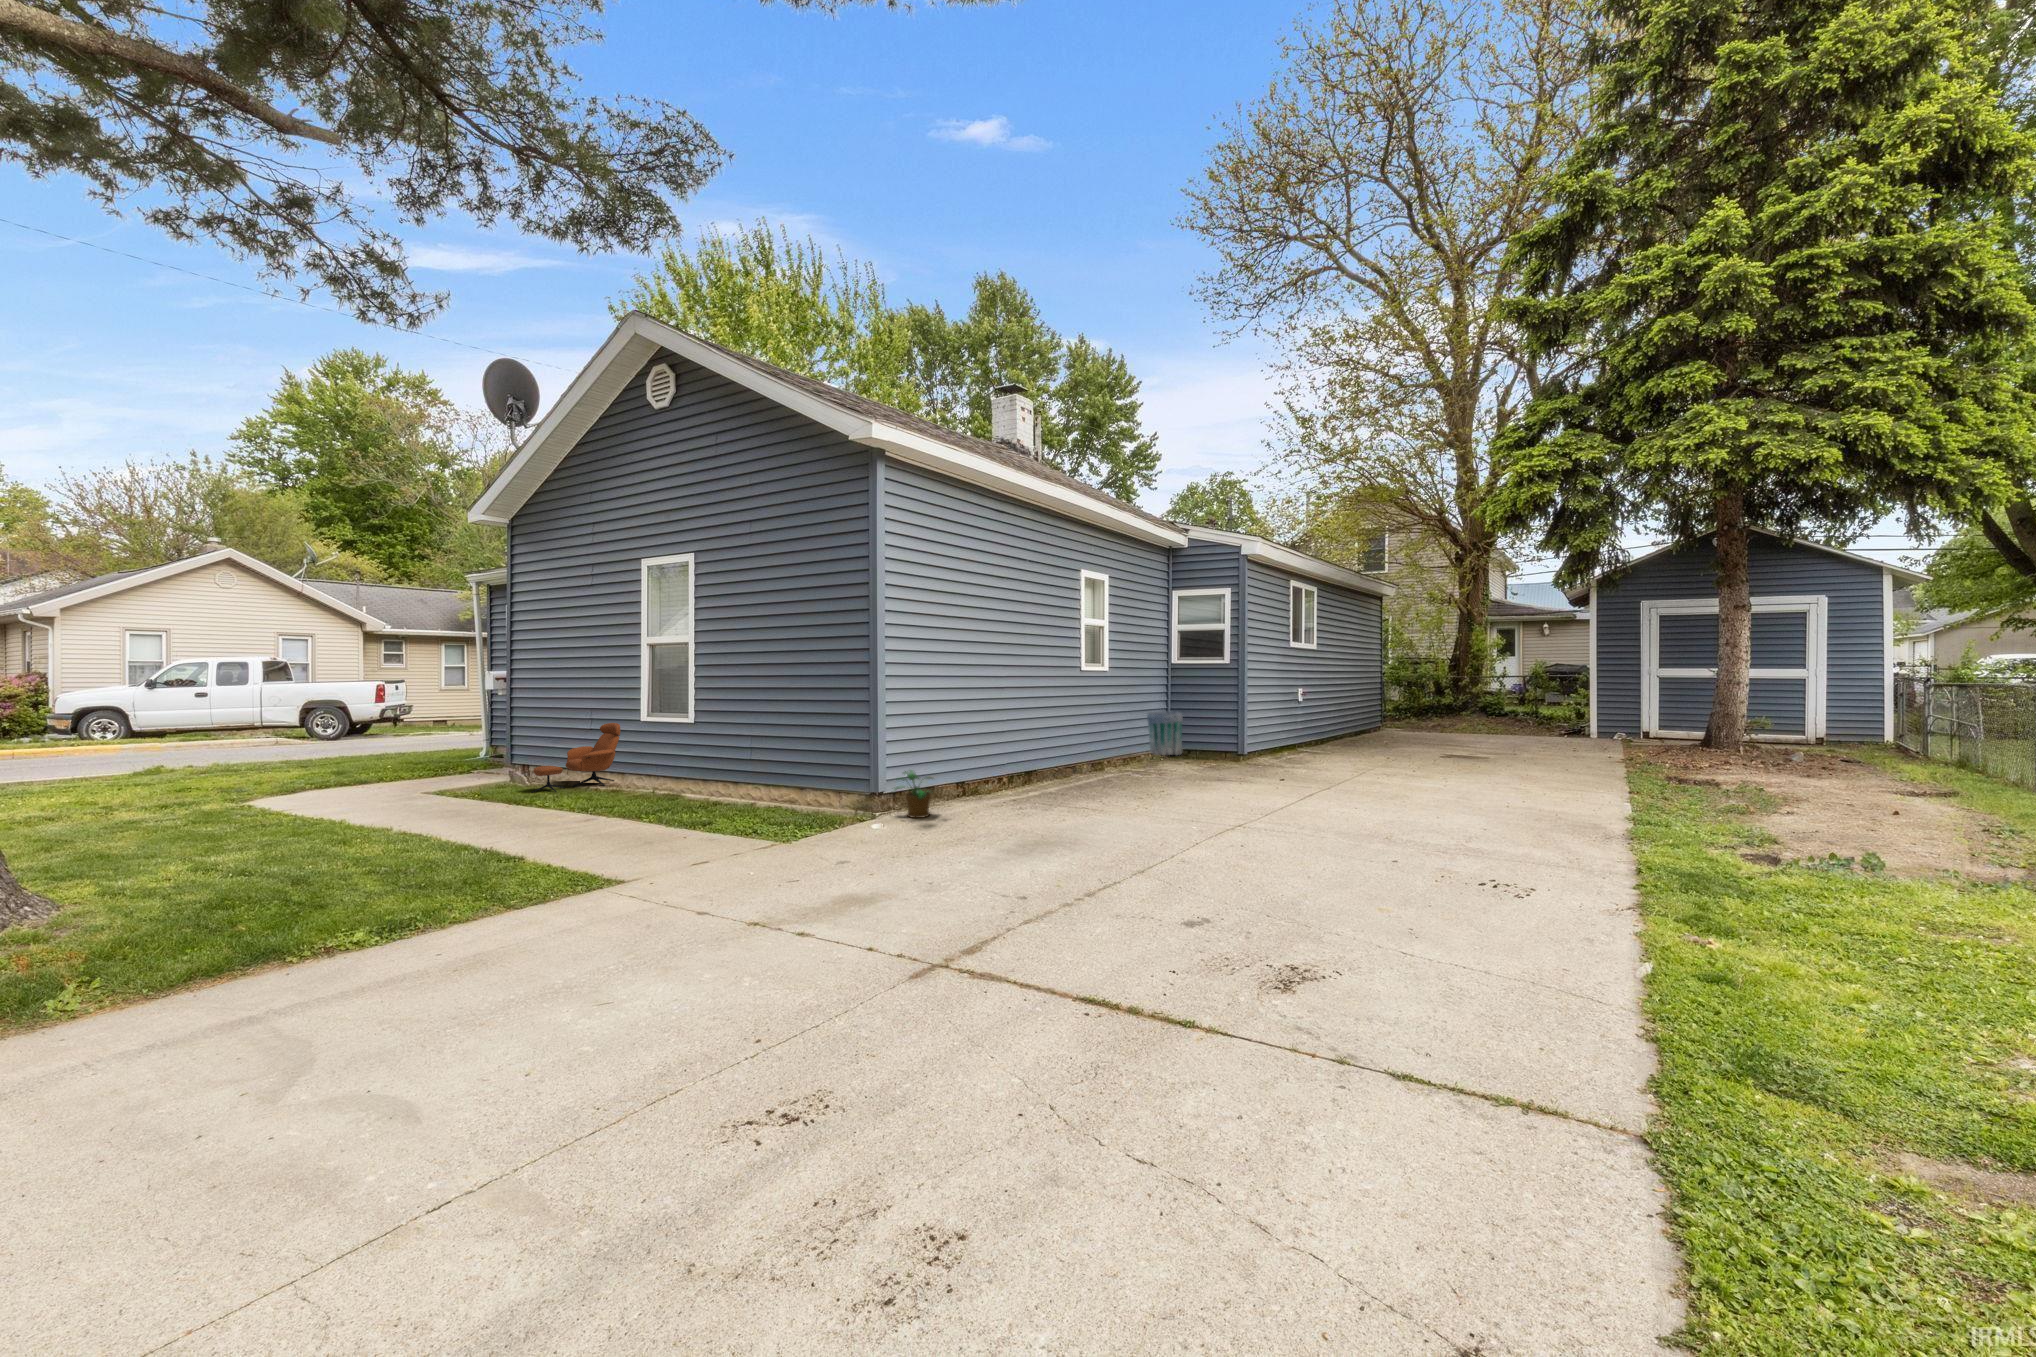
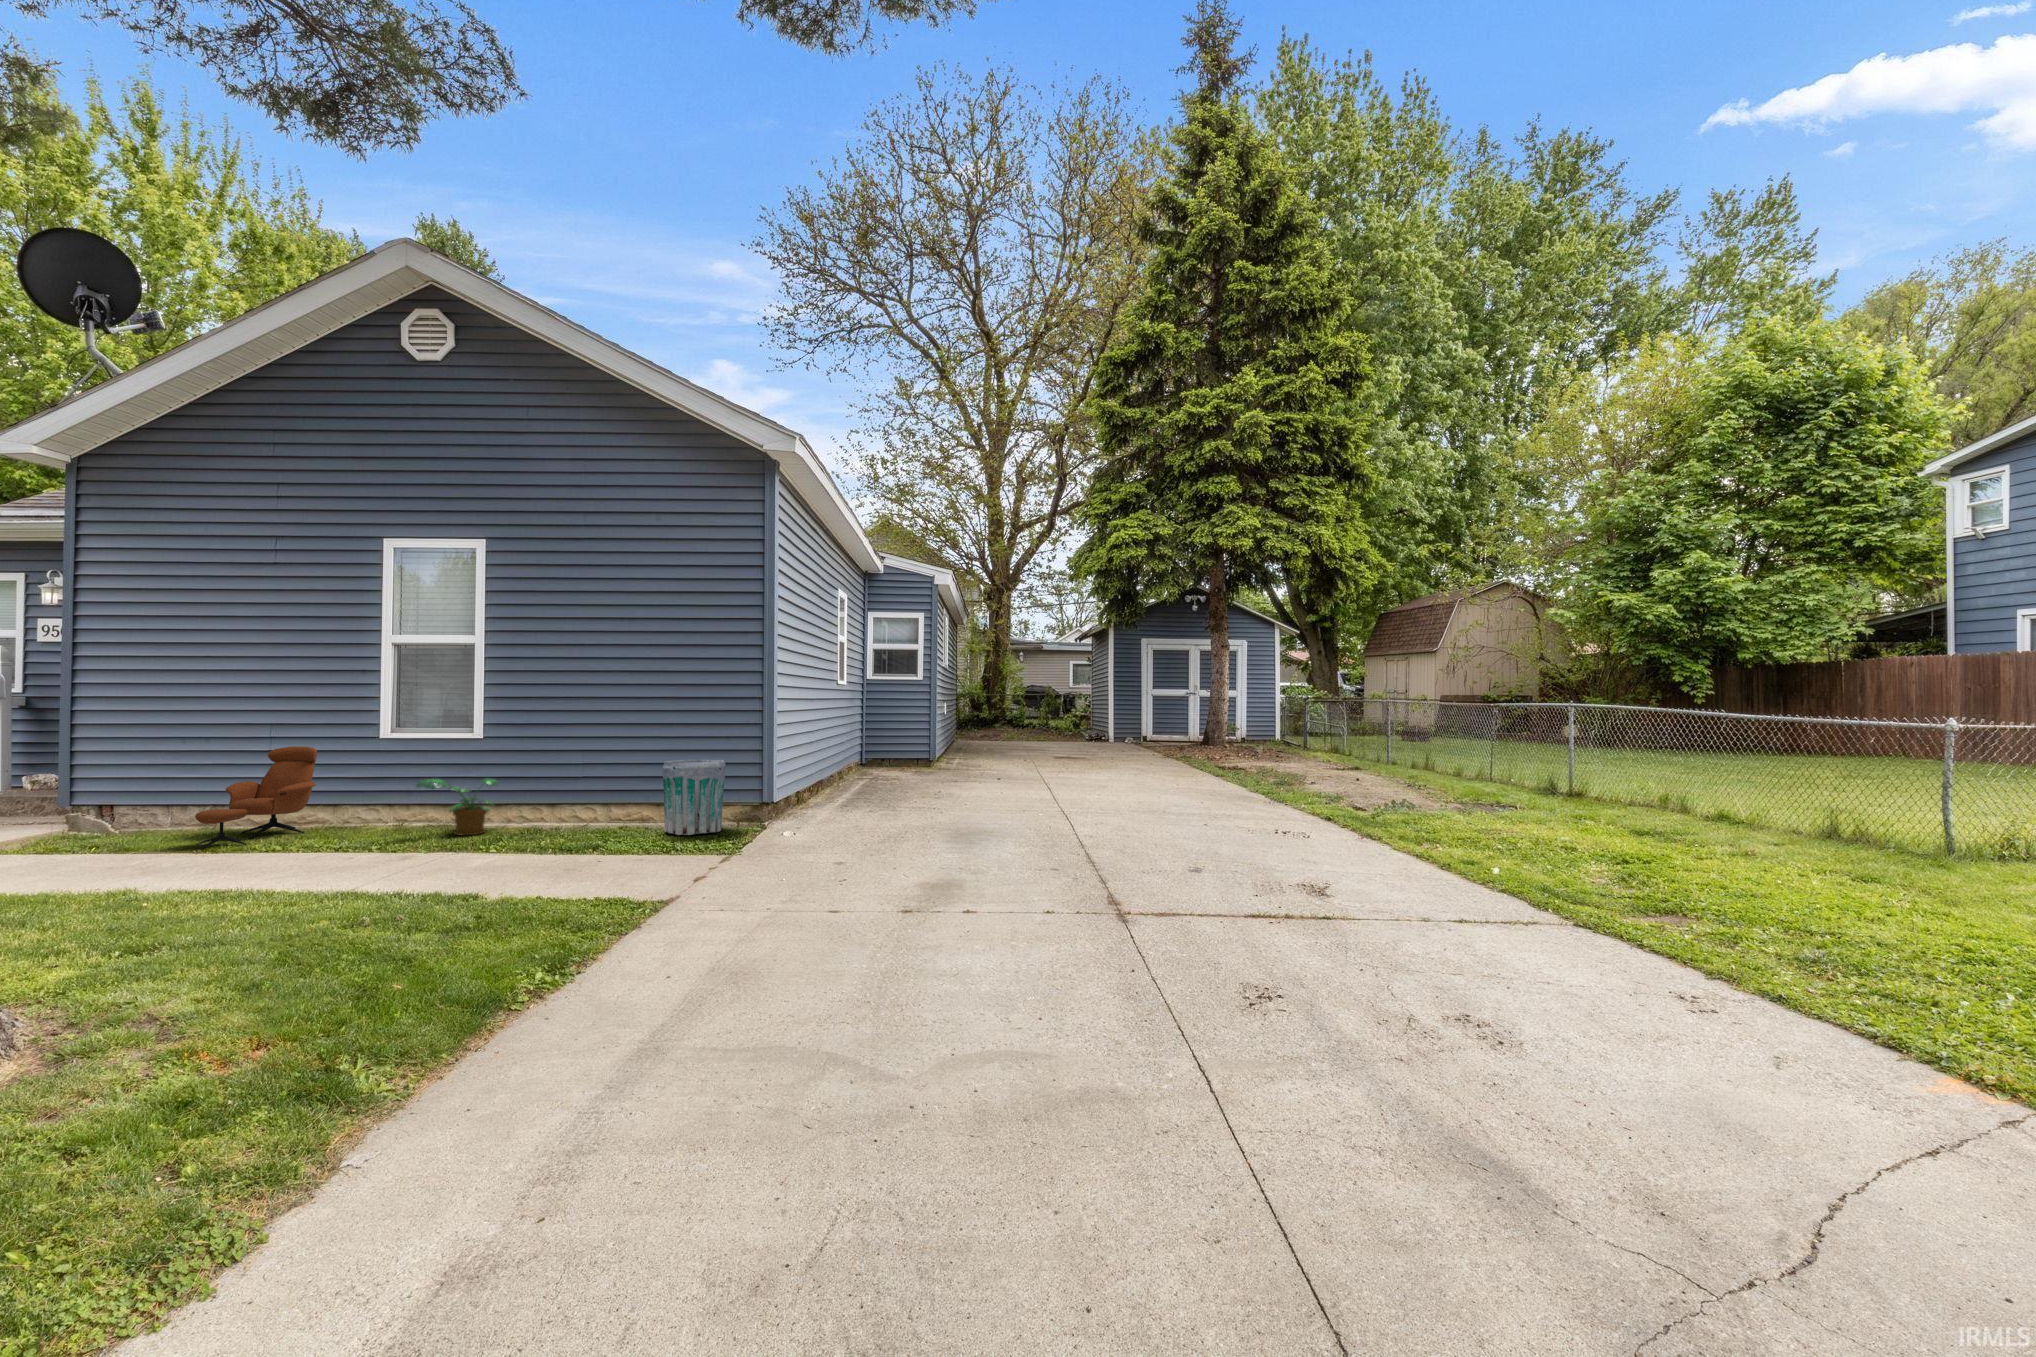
trash can: present [1147,711,1183,755] -> present [663,760,726,835]
potted plant: present [895,770,932,818] -> present [417,779,497,835]

